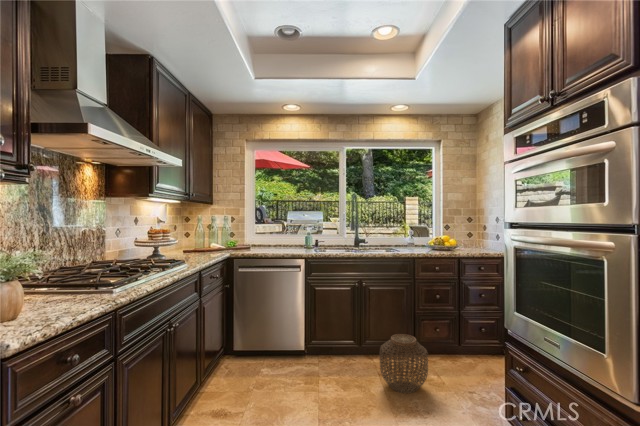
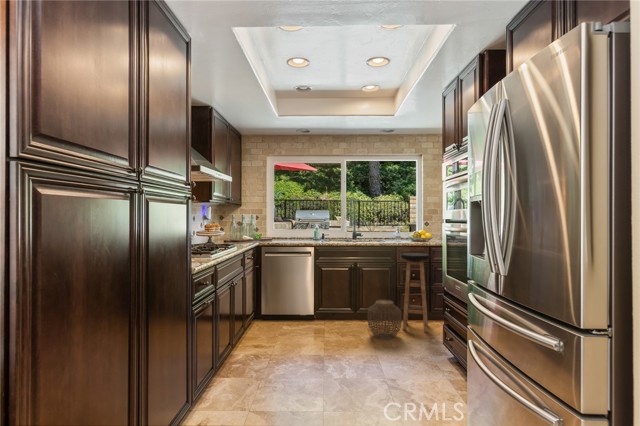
bar stool: none [423,267,462,378] -> present [401,253,430,332]

